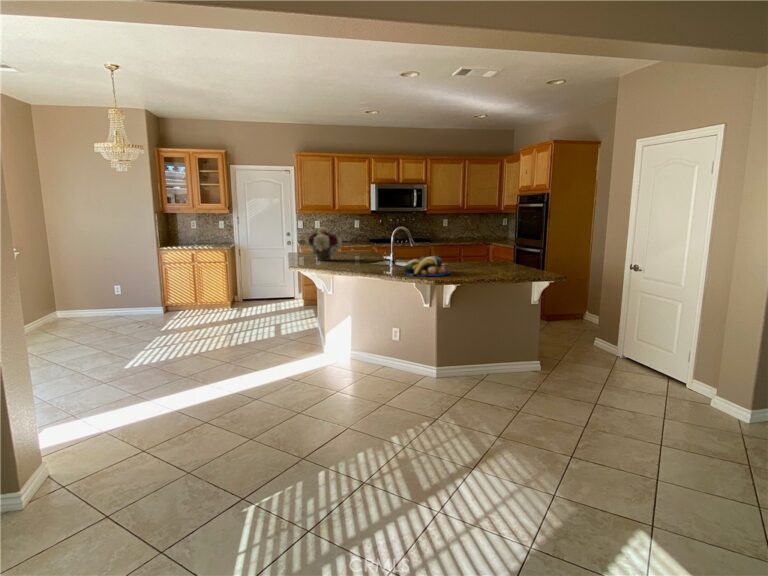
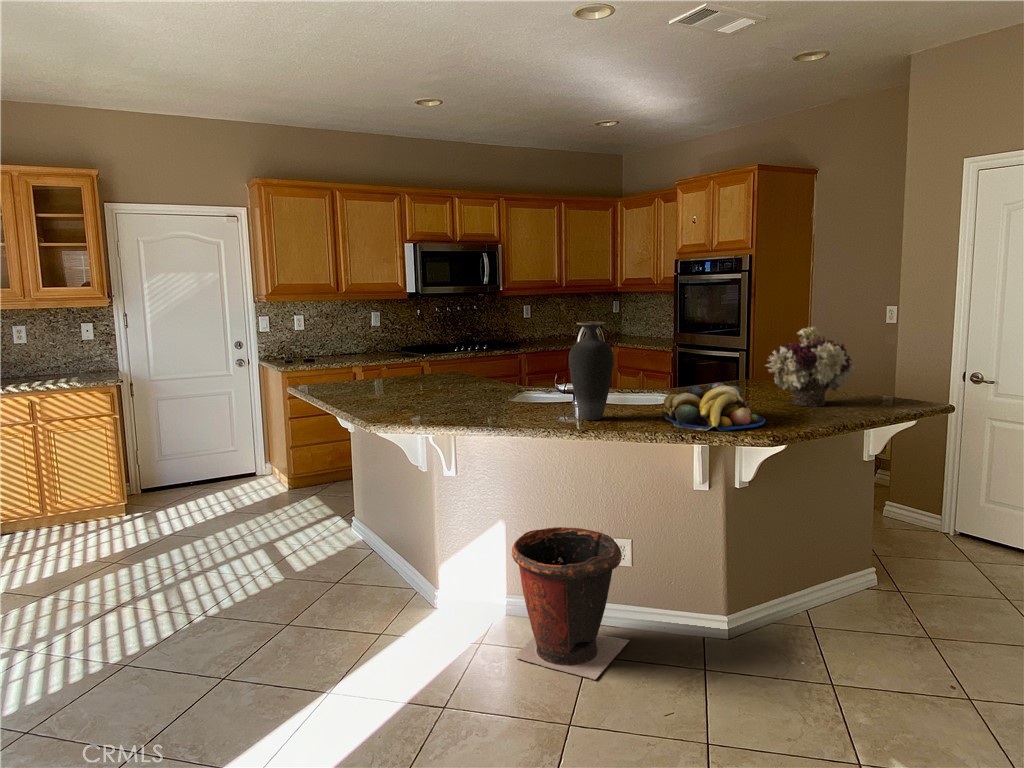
vase: none [366,225,387,270] -> present [569,322,614,420]
flower arrangement: present [305,227,342,261] -> present [766,327,855,406]
waste bin: none [338,319,393,383] -> present [511,527,629,680]

